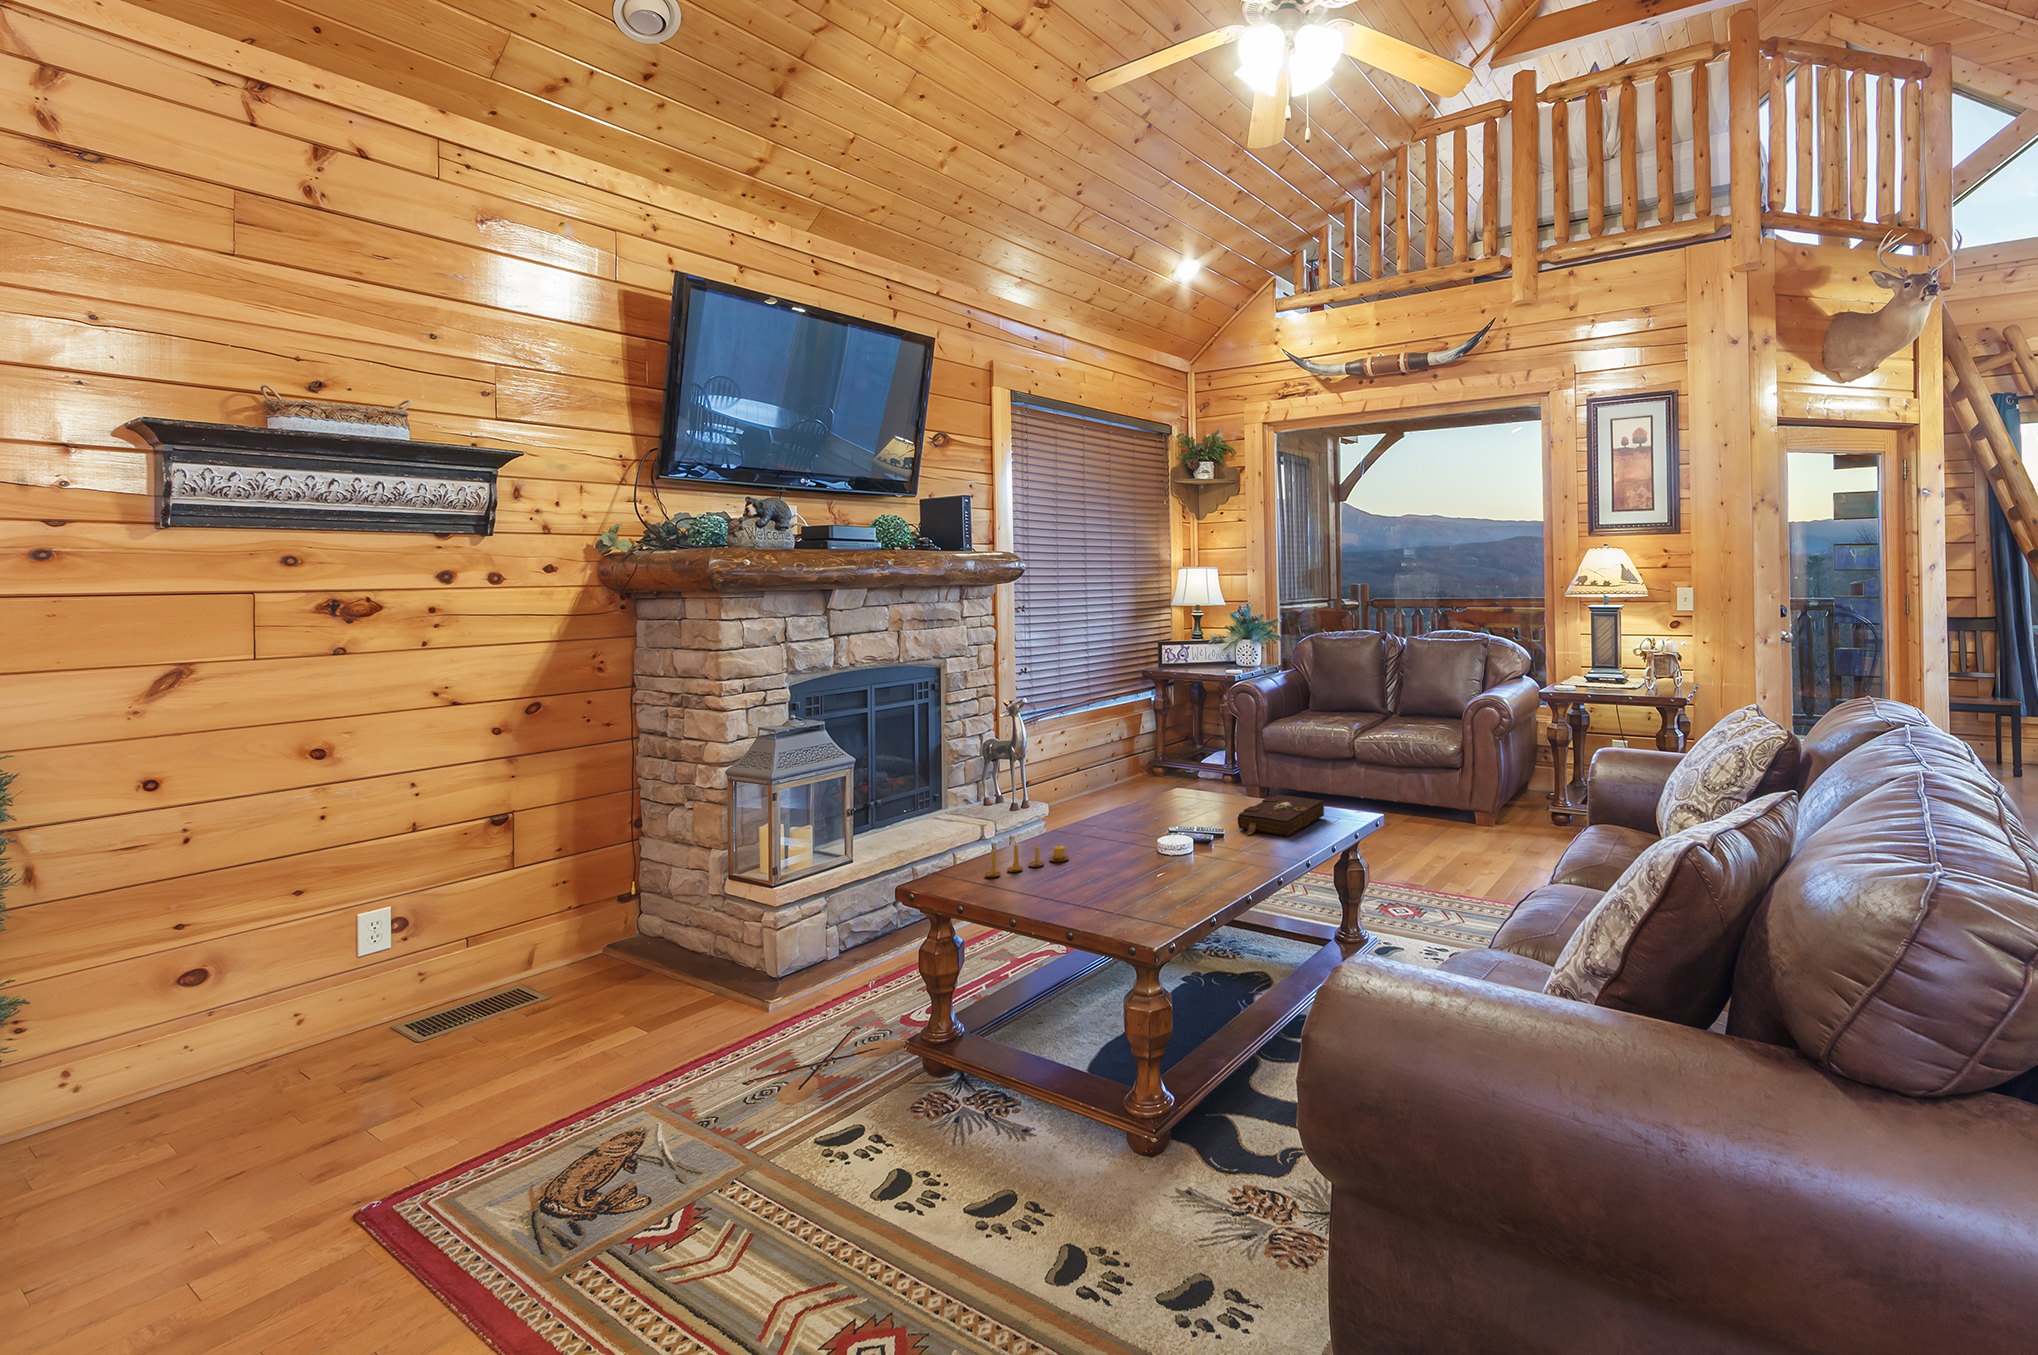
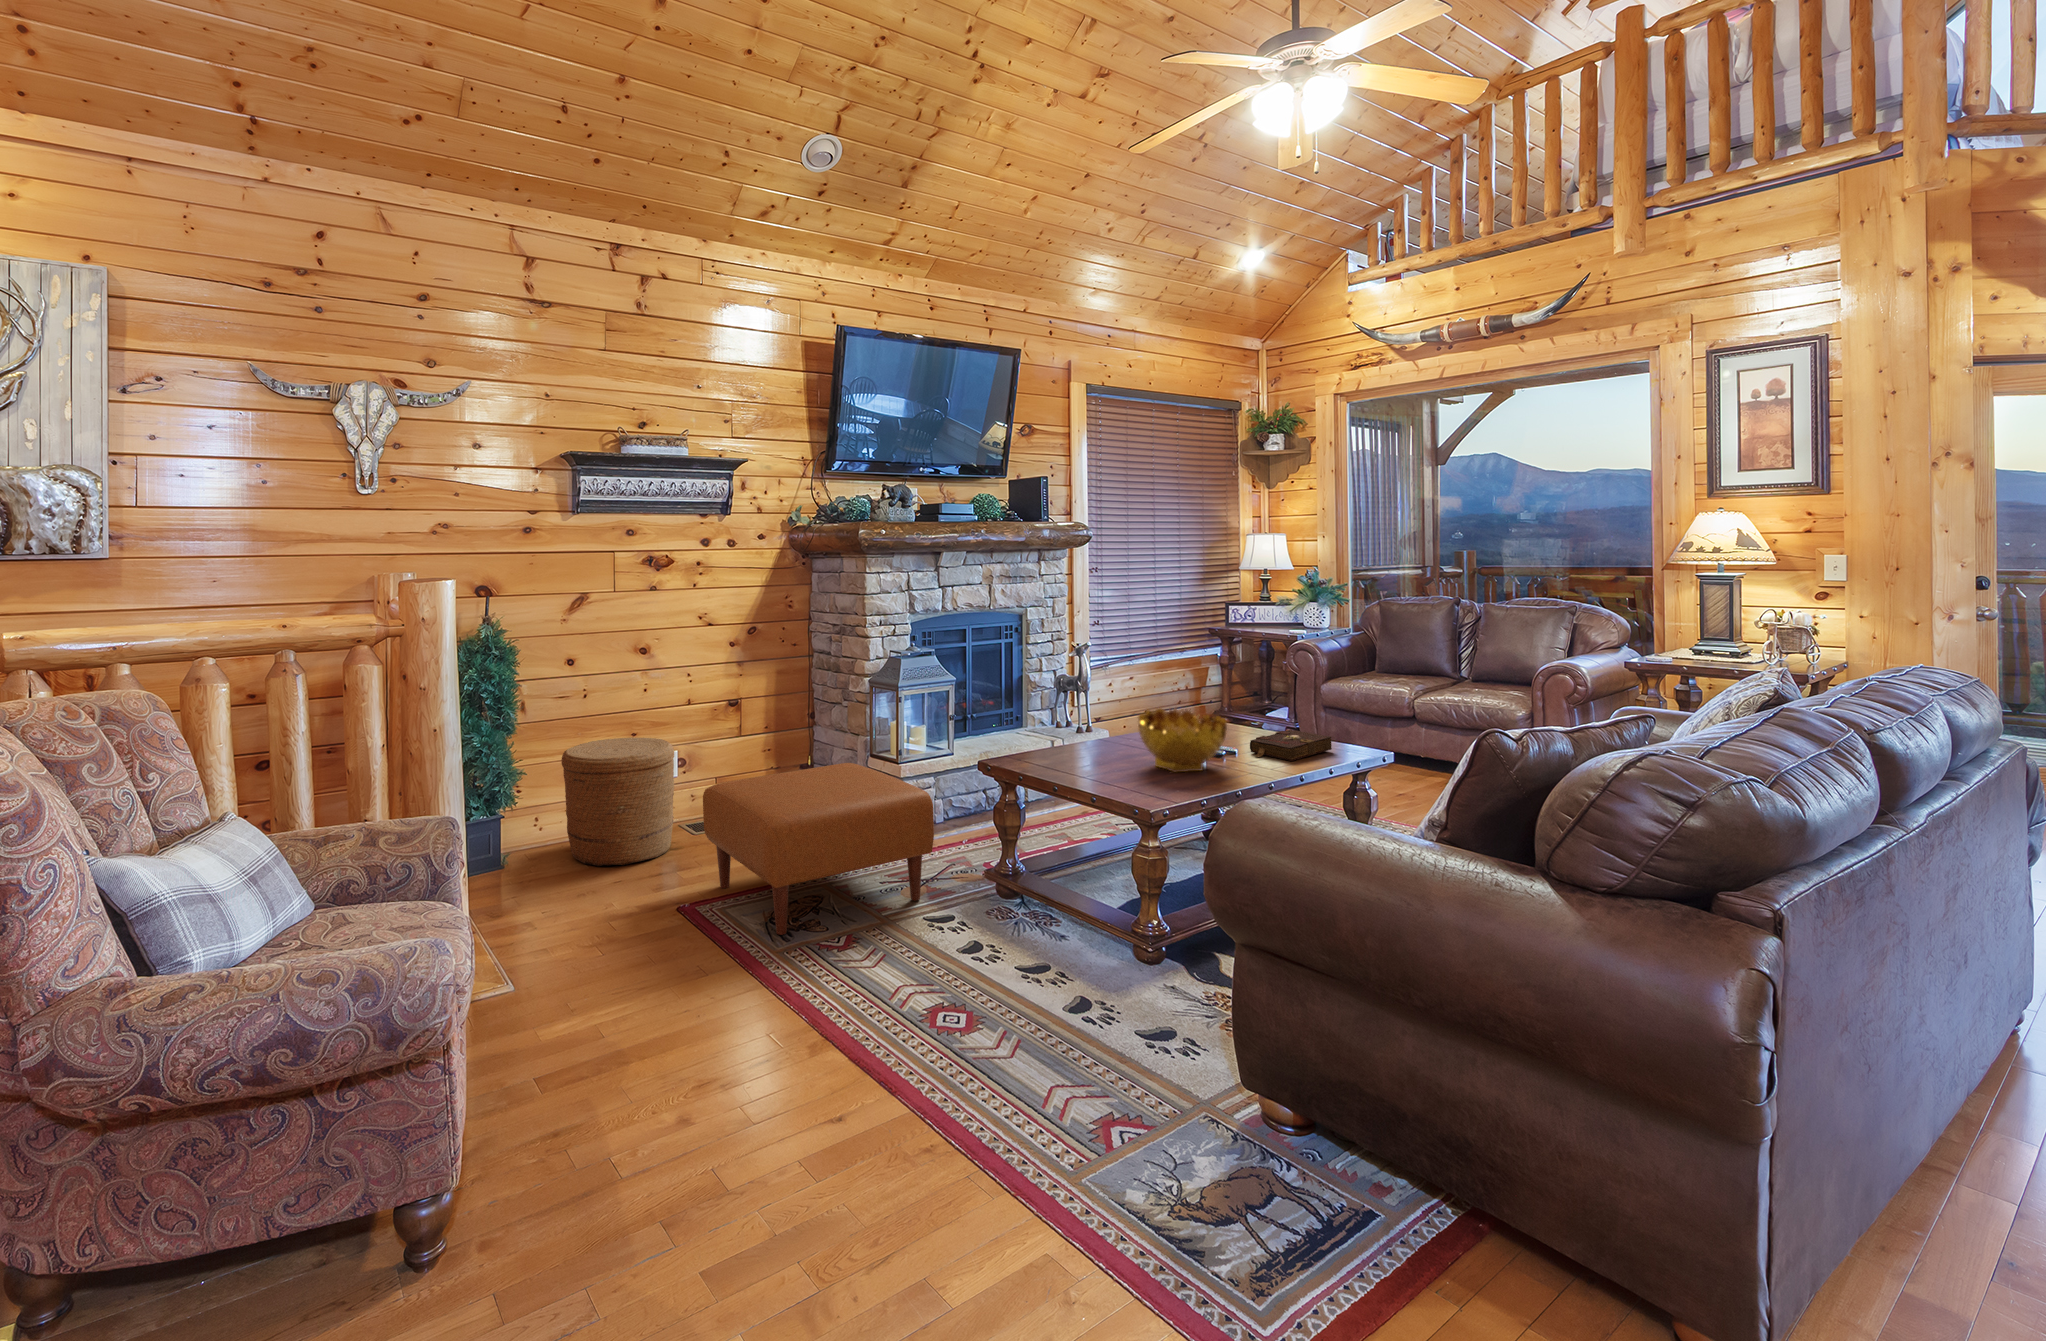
decorative bowl: none [1112,781,1222,871] -> present [1138,708,1227,772]
candle: present [984,844,1069,877] -> none [1041,741,1105,764]
woven basket: none [106,899,367,1154] -> present [561,737,674,866]
ottoman: none [411,903,828,1238] -> present [703,763,934,935]

